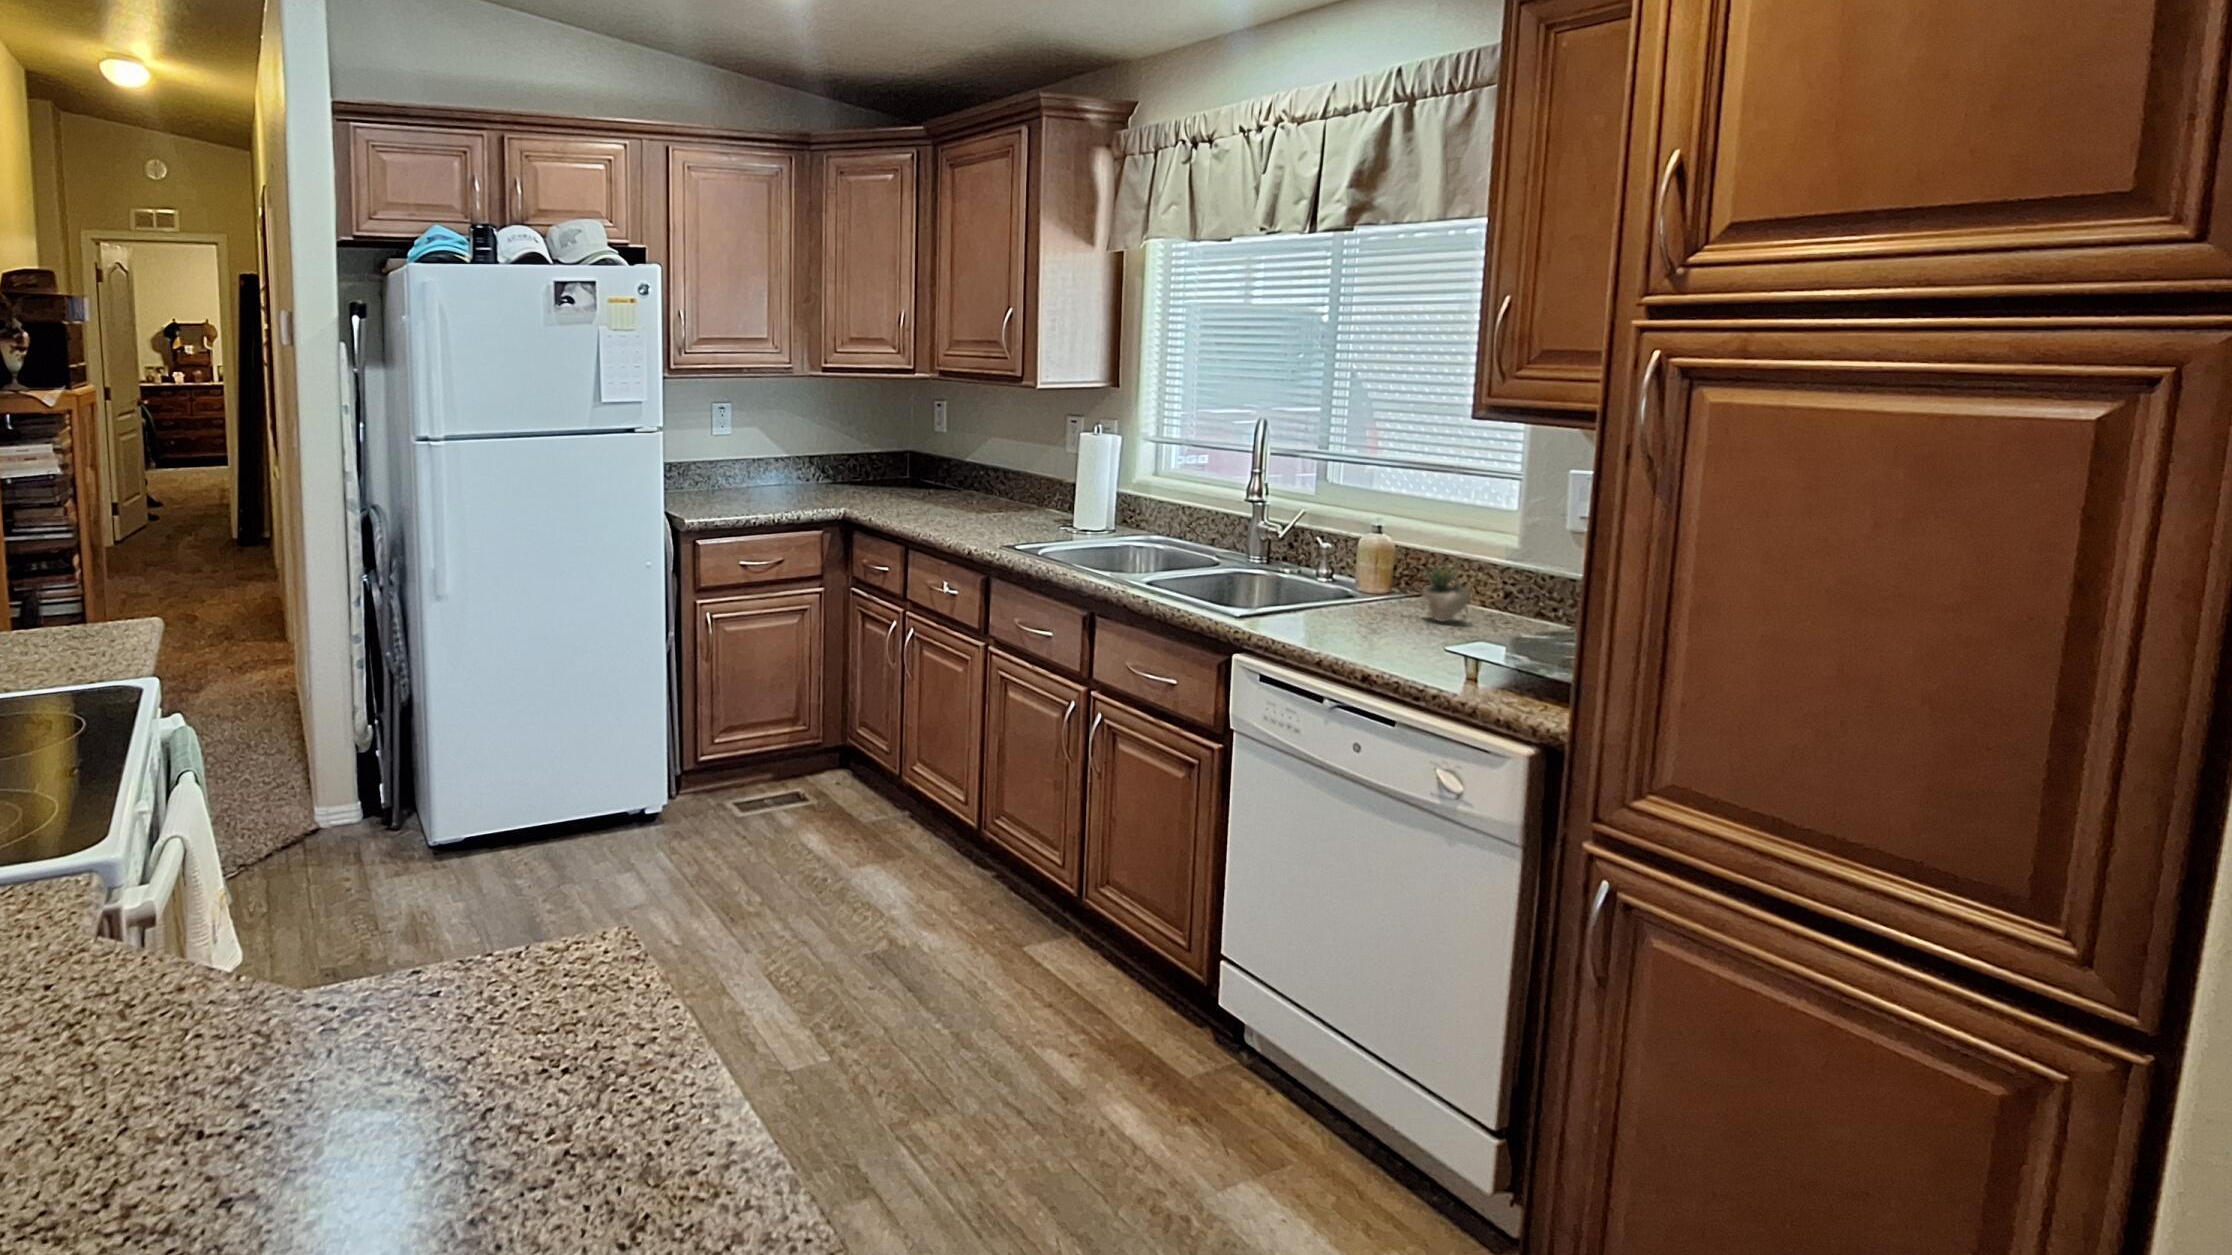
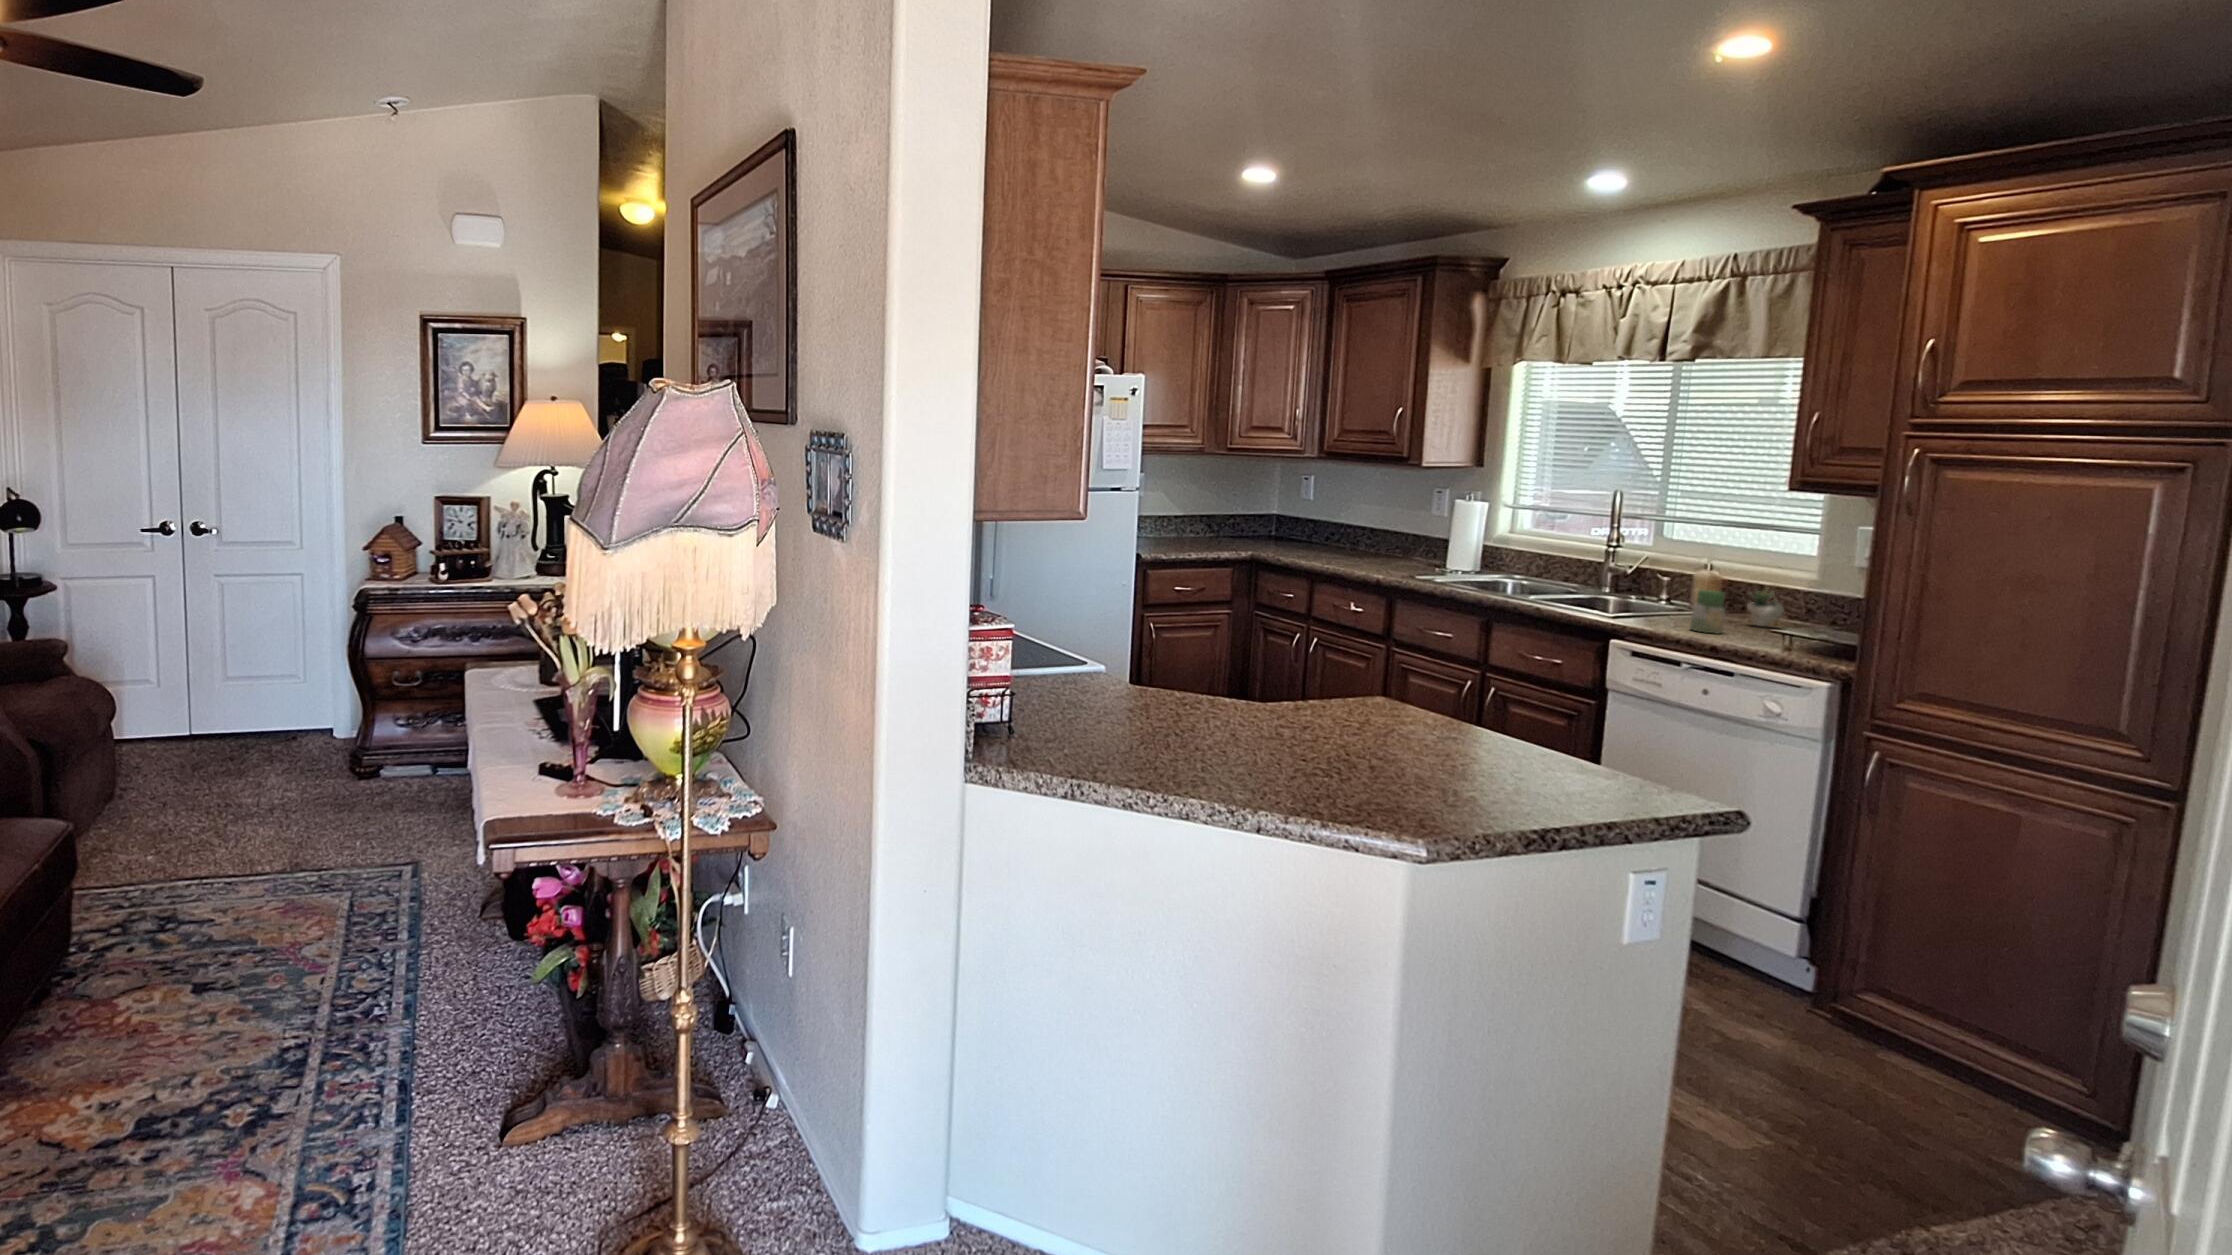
jar: none [1342,575,1390,645] -> present [1690,590,1726,634]

